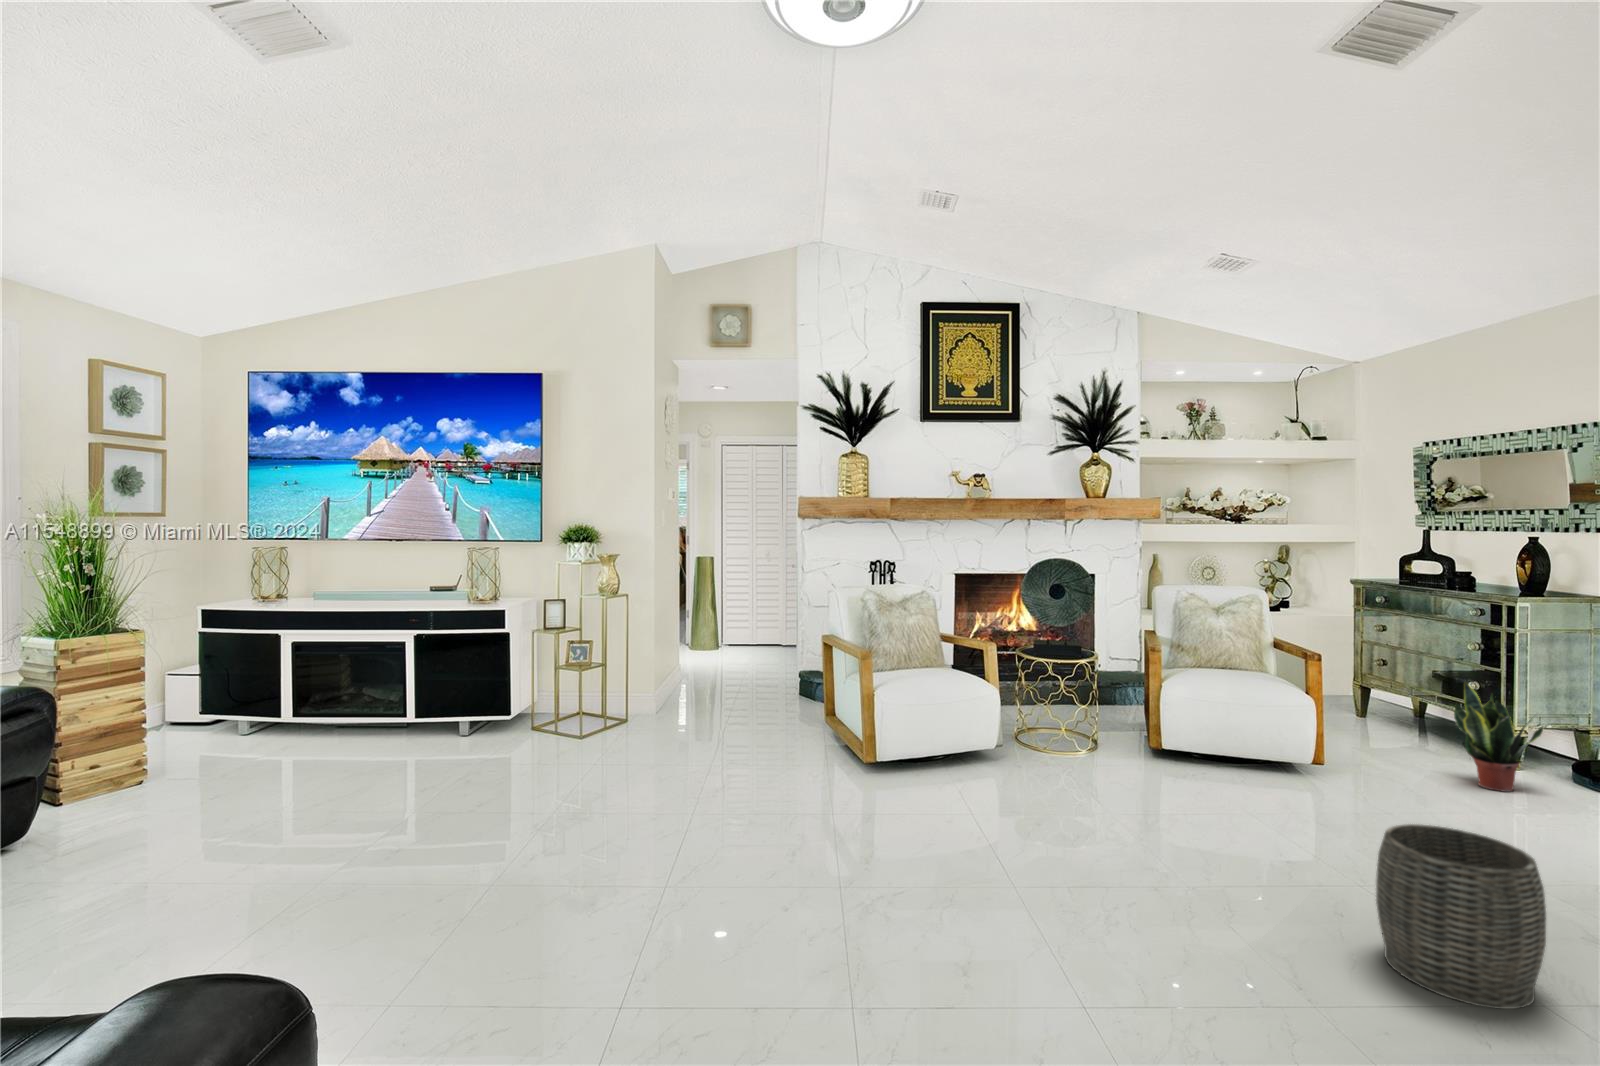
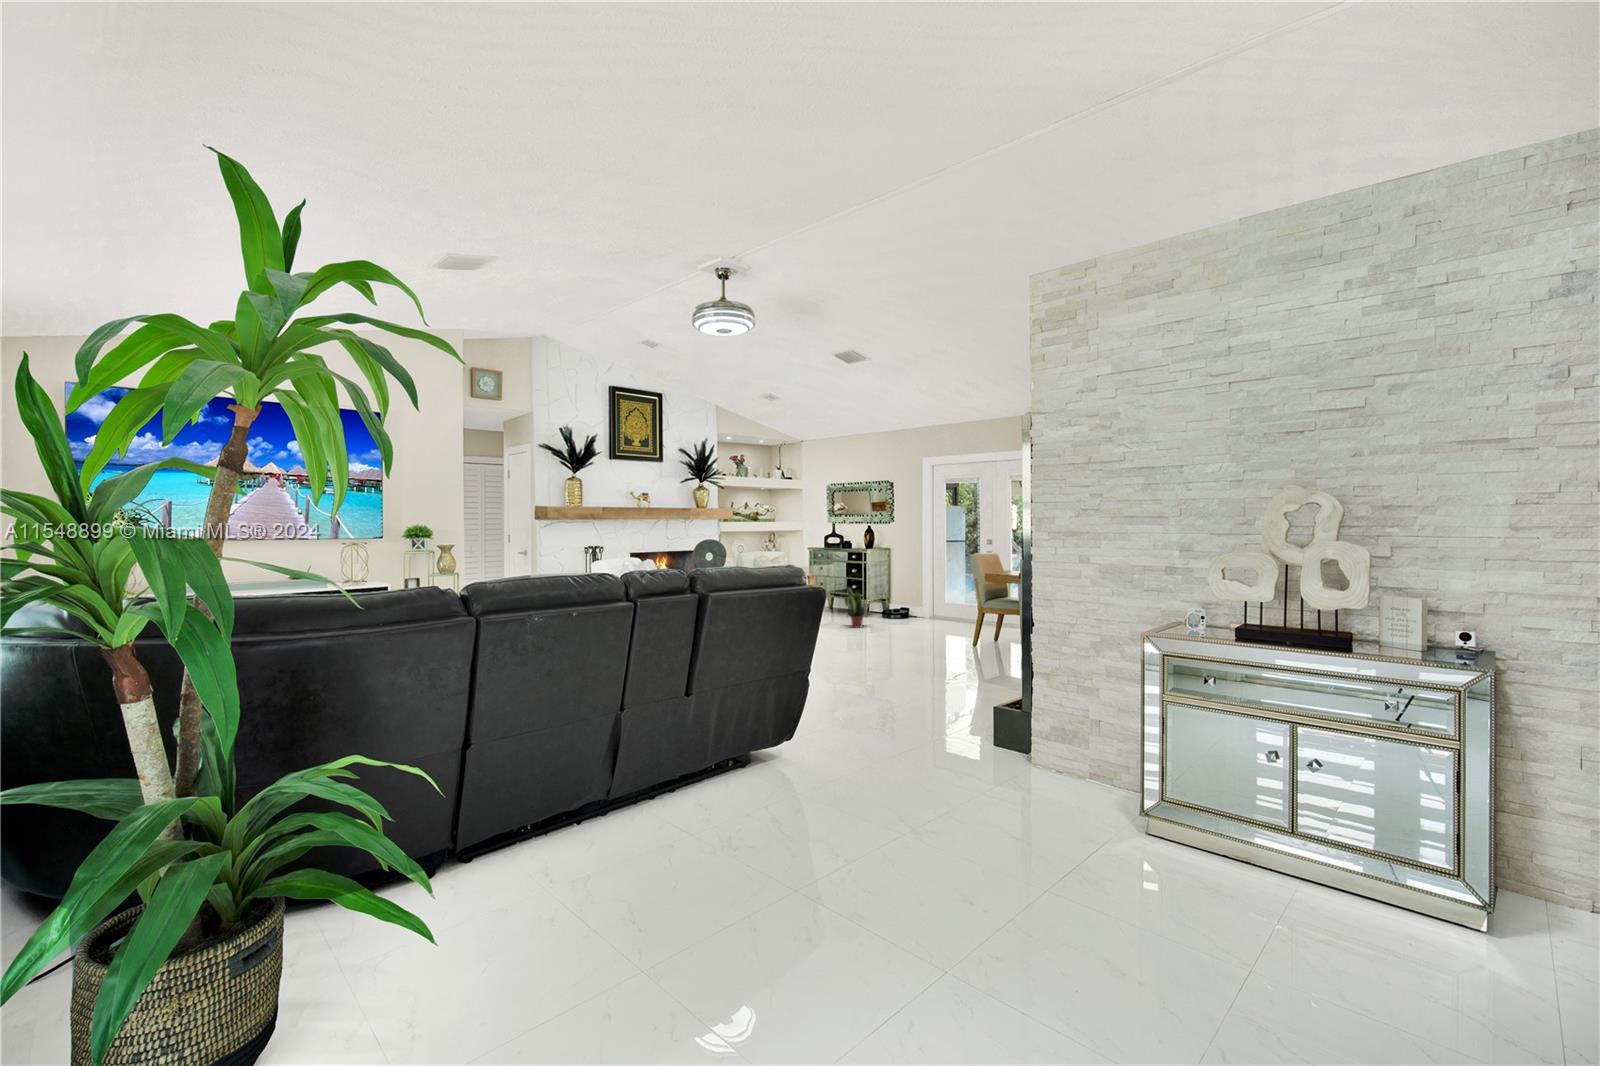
woven basket: present [1376,824,1546,1009] -> none [830,622,869,667]

